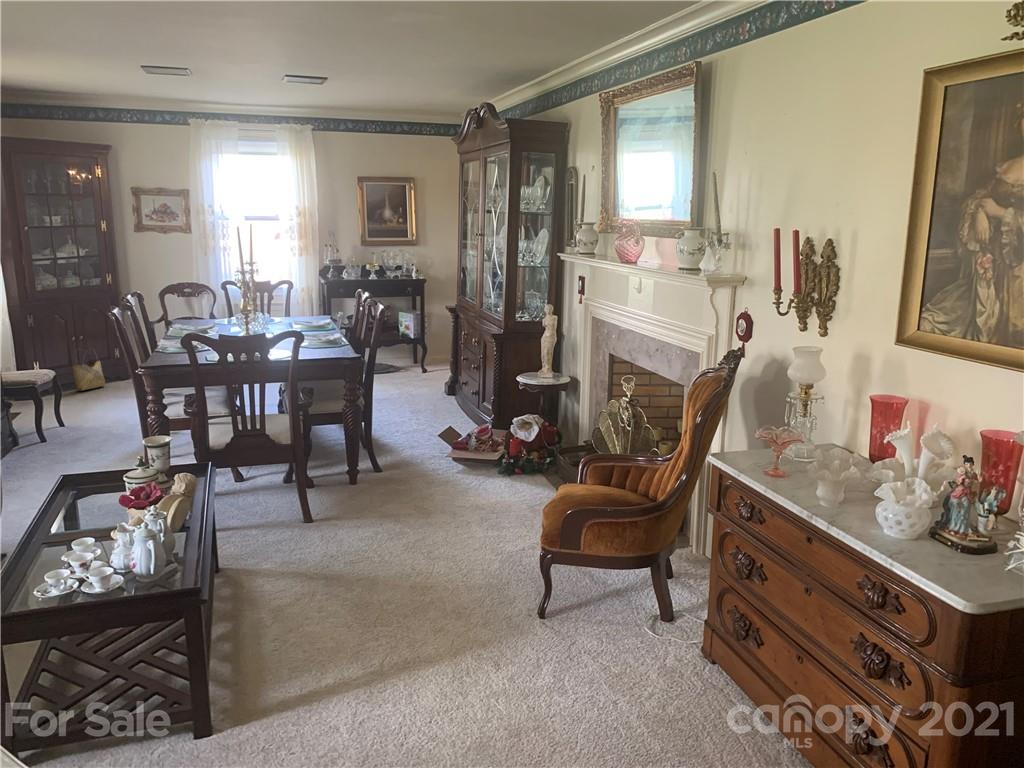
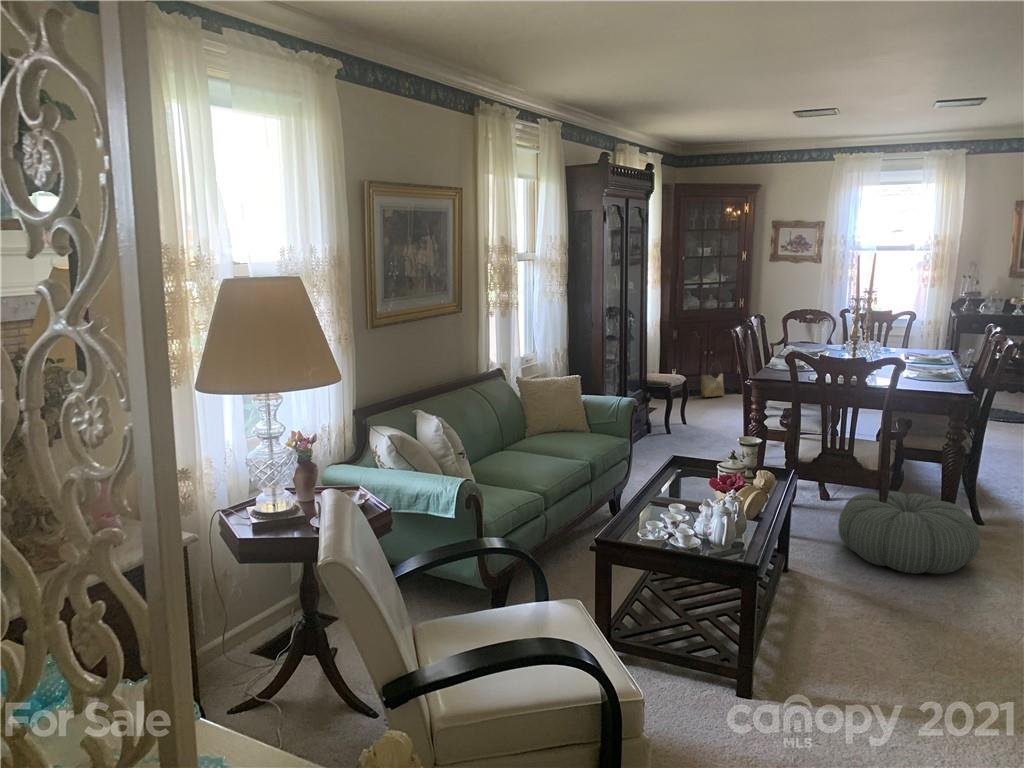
pouf: none [263,456,385,535] -> present [838,491,980,574]

